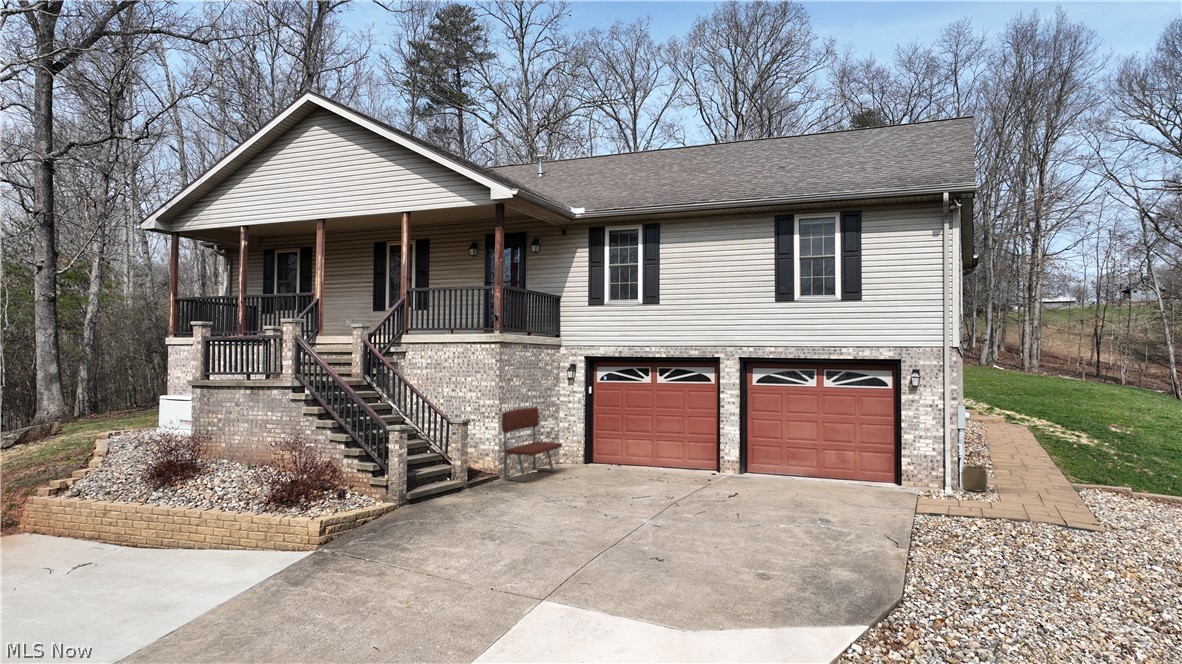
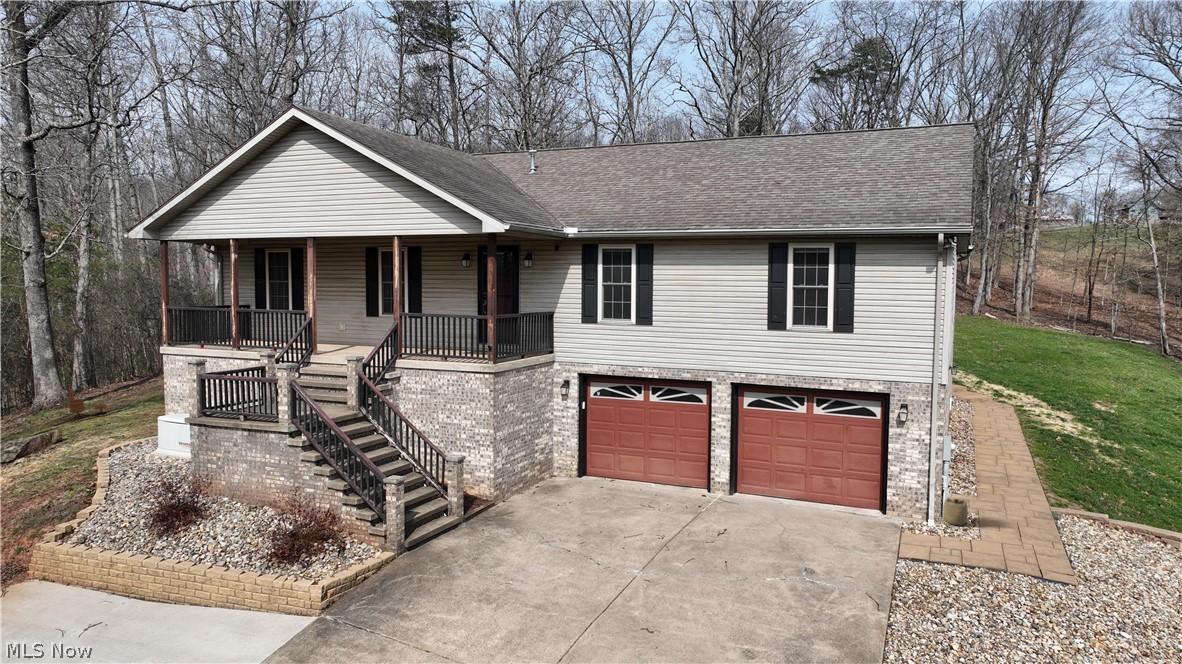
lounge chair: none [65,392,108,423] -> present [68,388,107,418]
bench: present [502,407,562,482] -> none [497,431,557,511]

